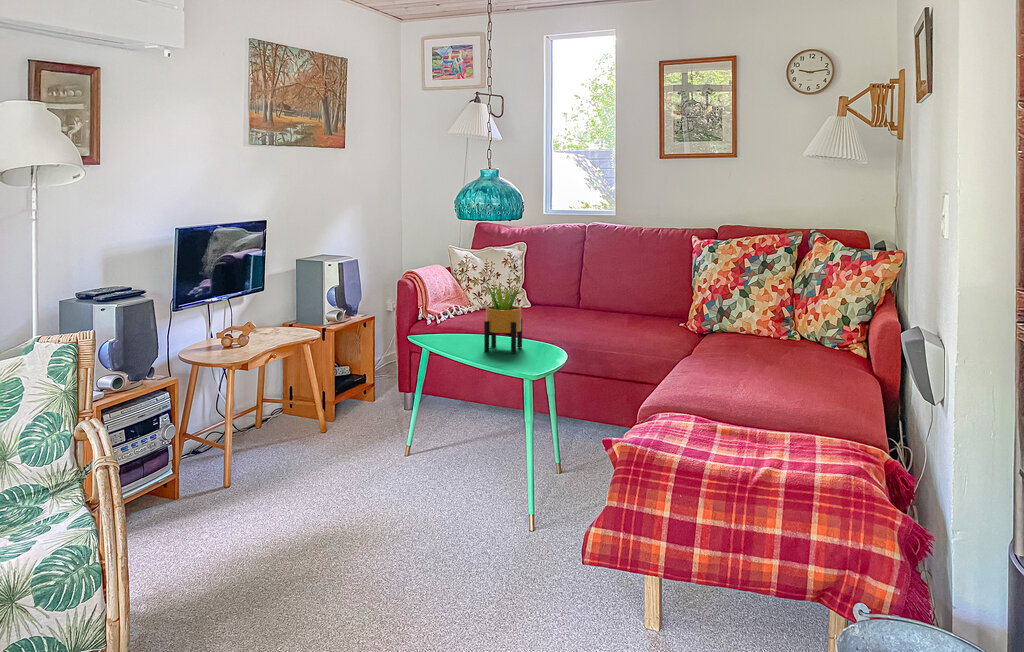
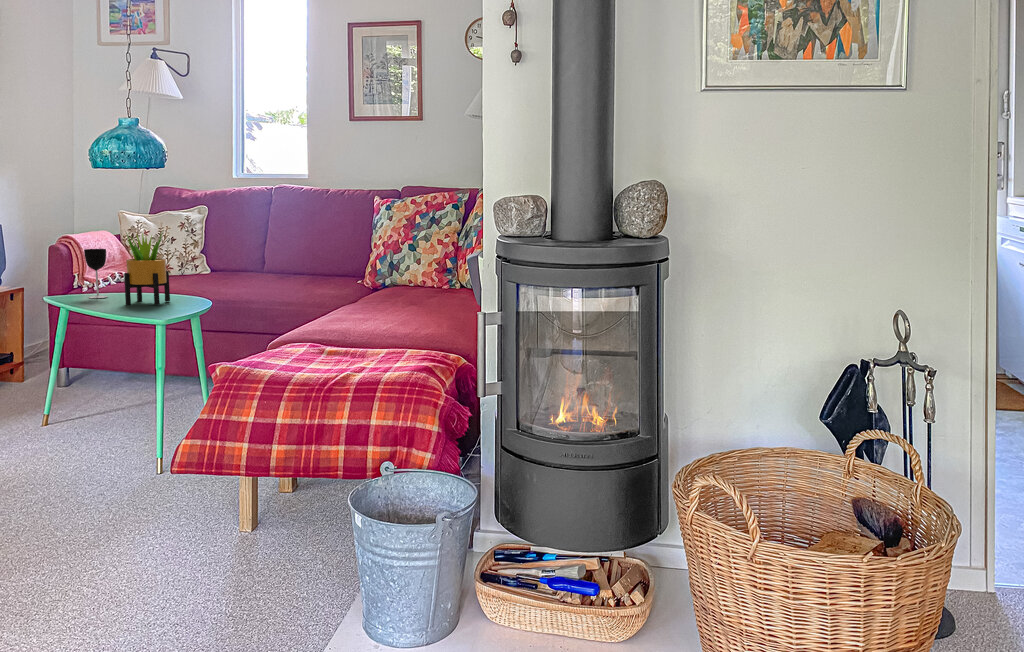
wine glass: none [444,293,463,341] -> present [84,249,107,298]

